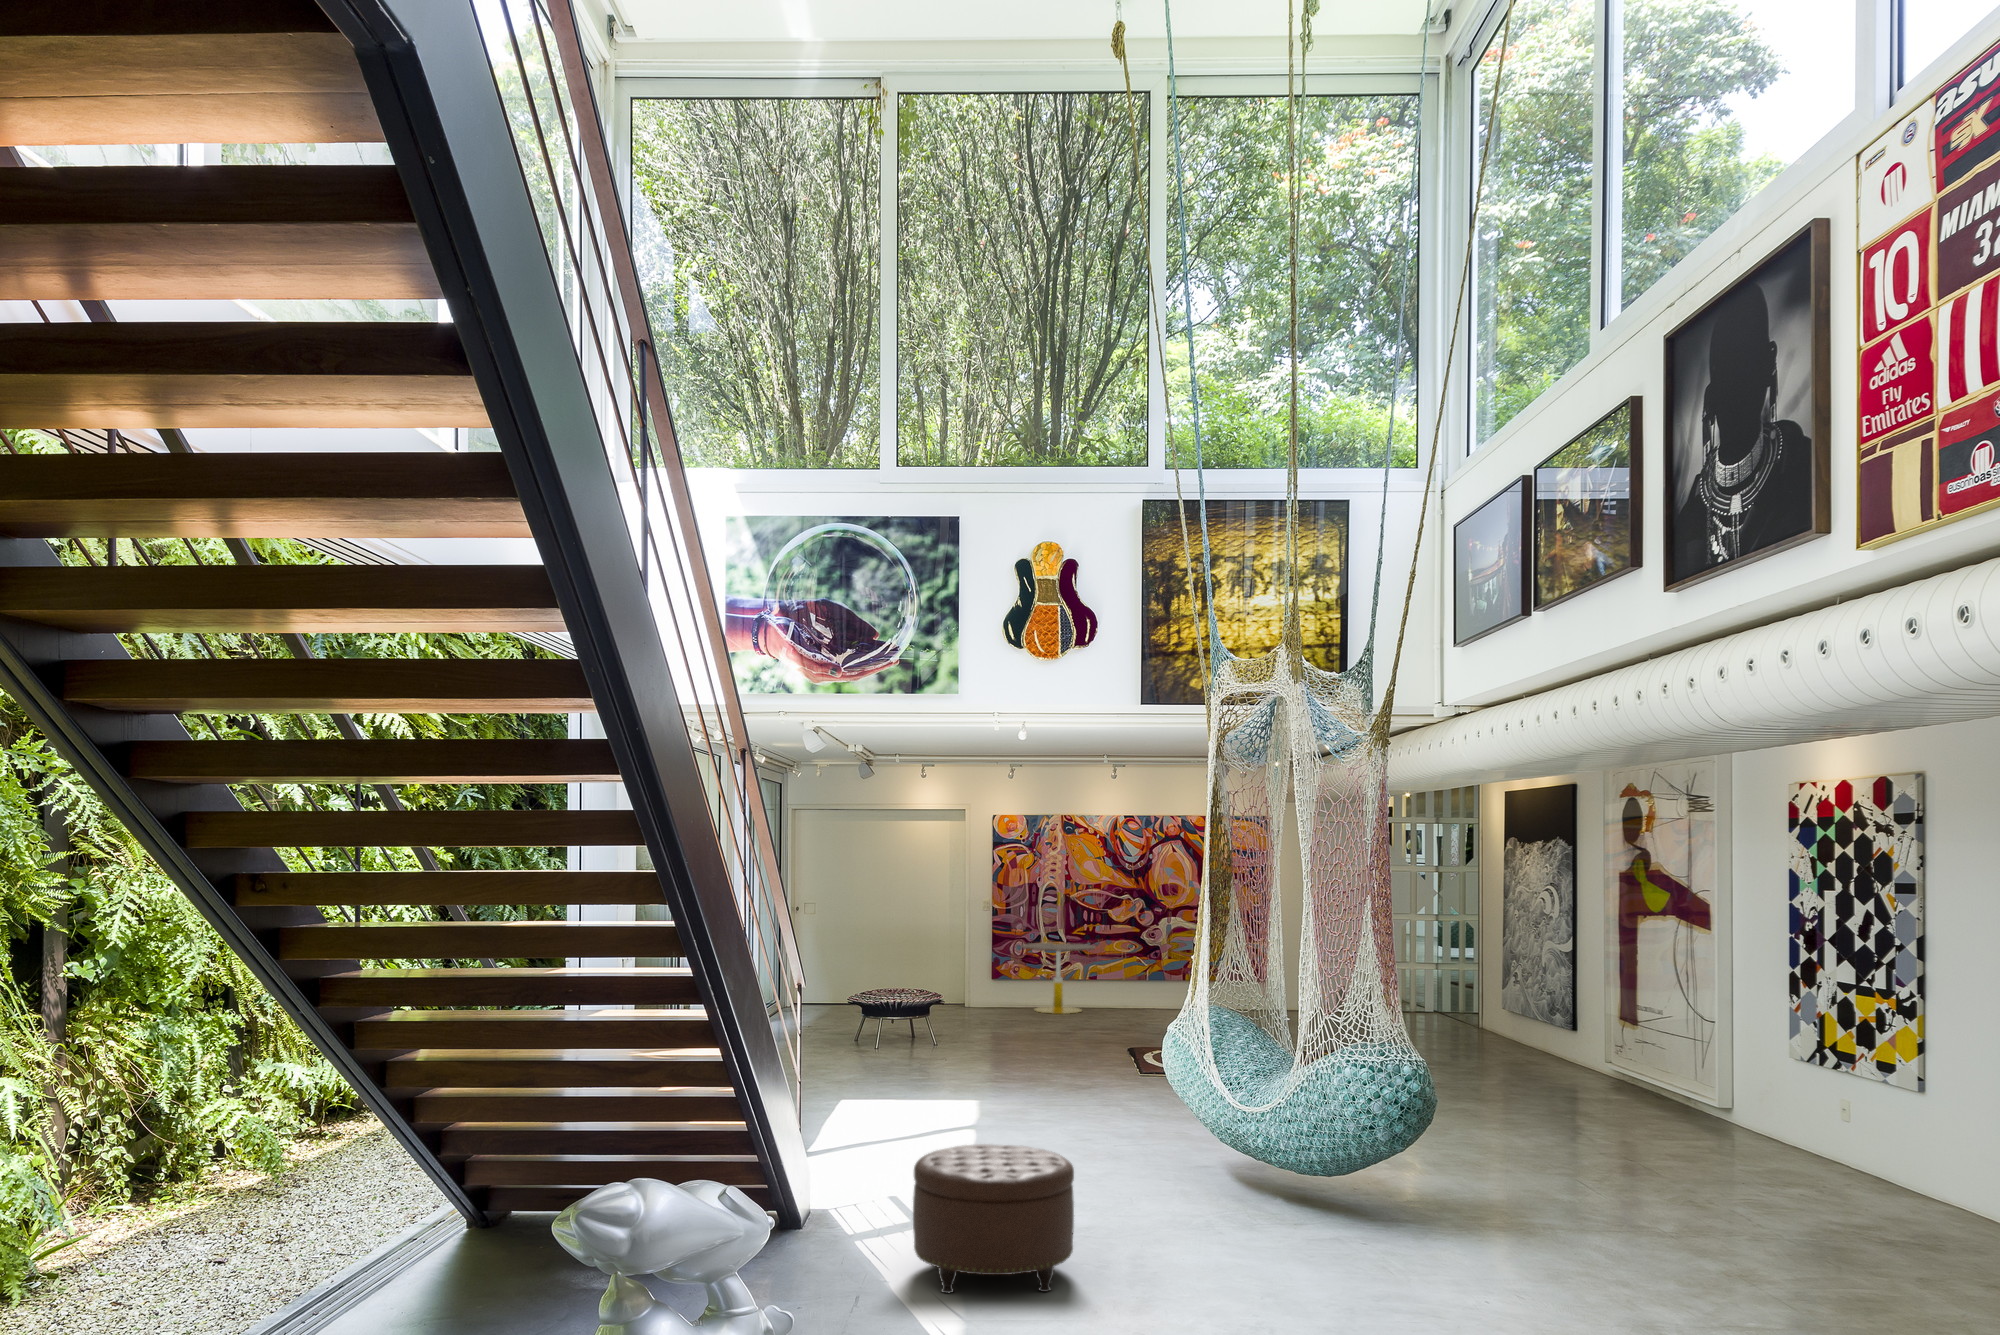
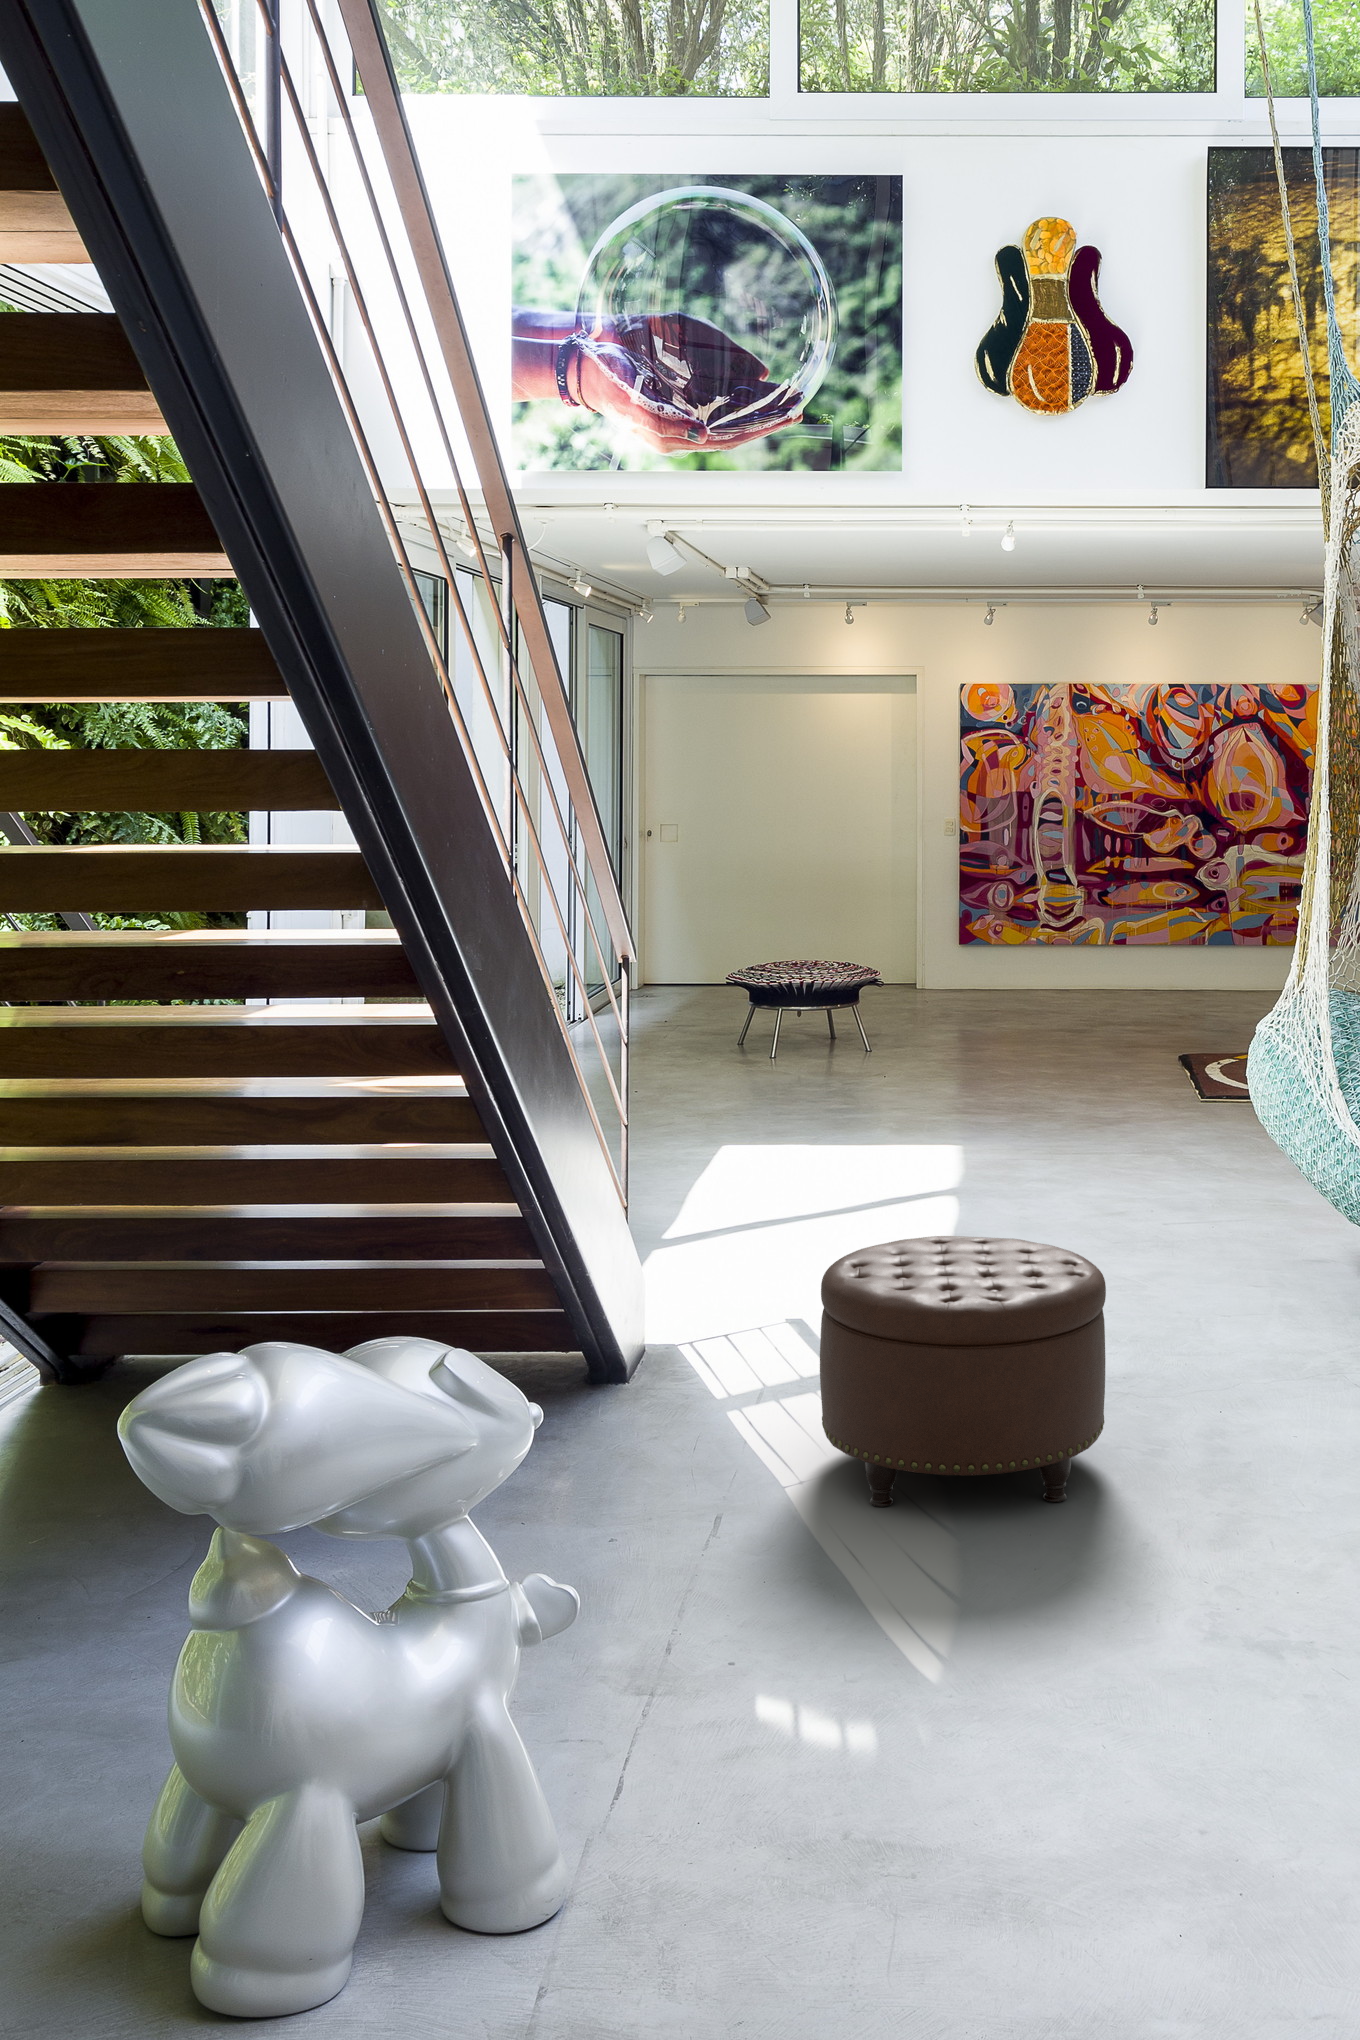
side table: present [1021,943,1096,1014] -> none [1005,887,1125,999]

